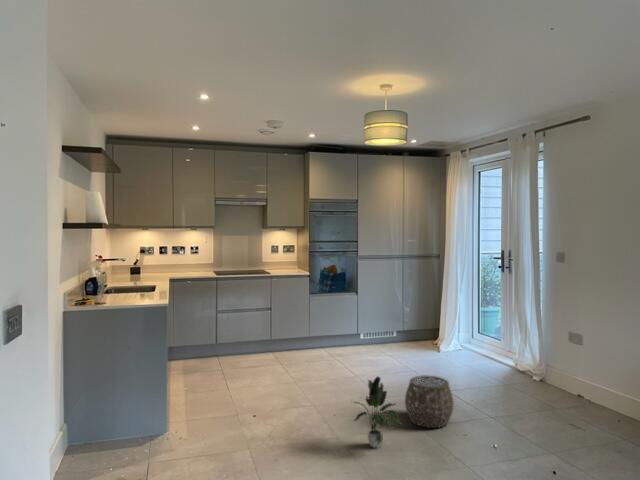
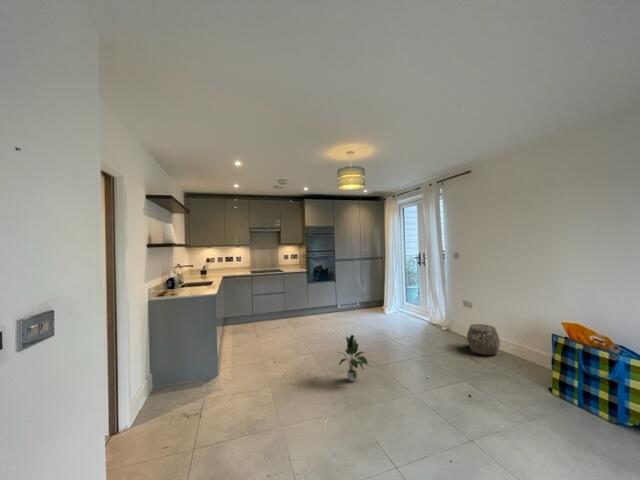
woven basket: present [405,376,453,428] -> present [467,324,500,355]

